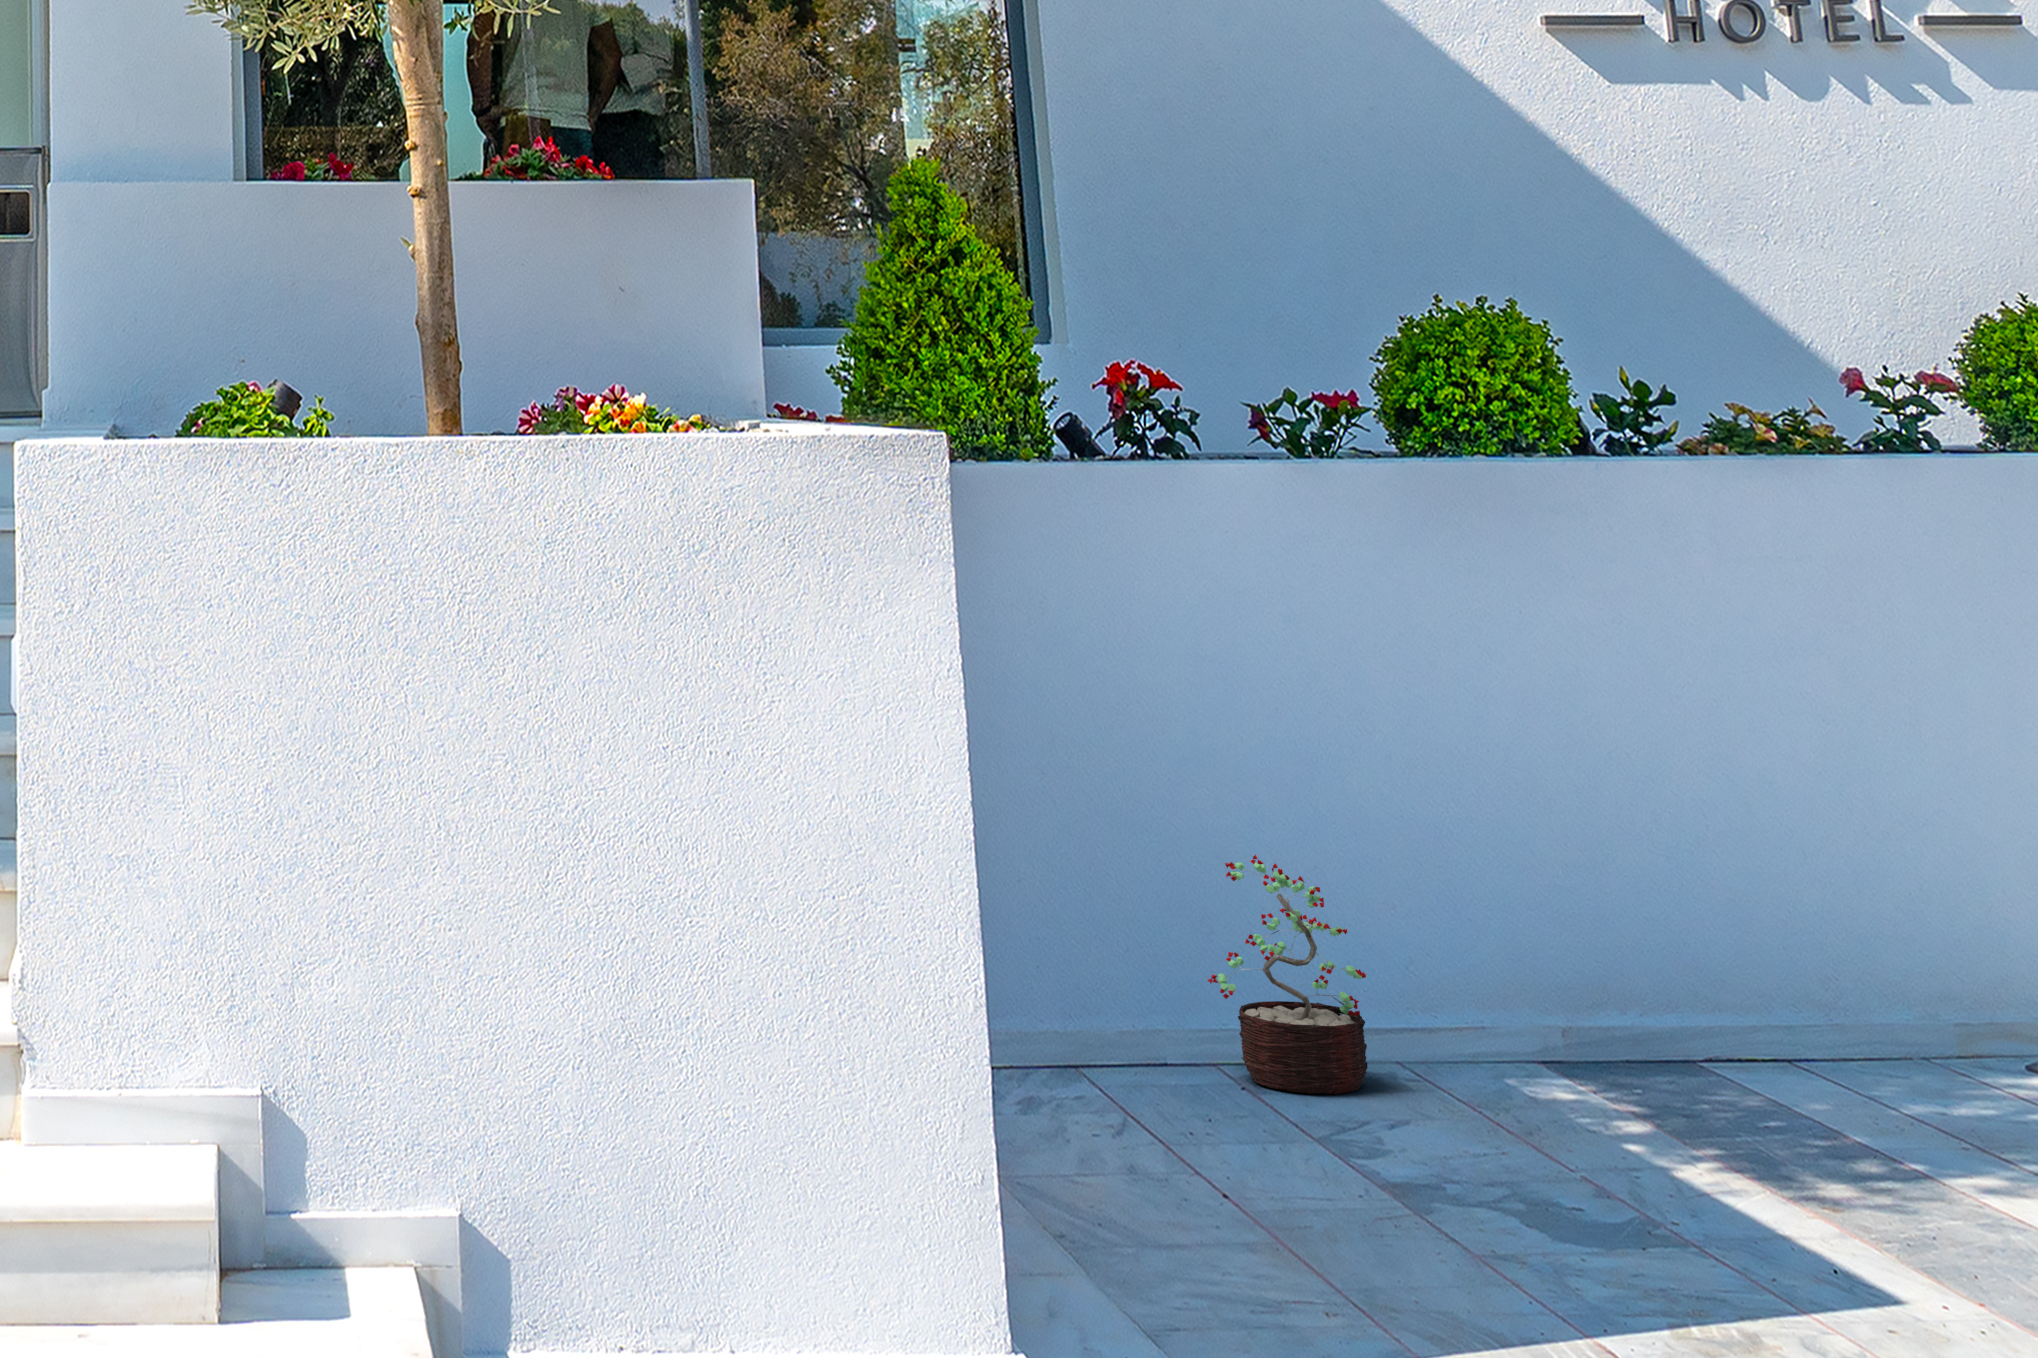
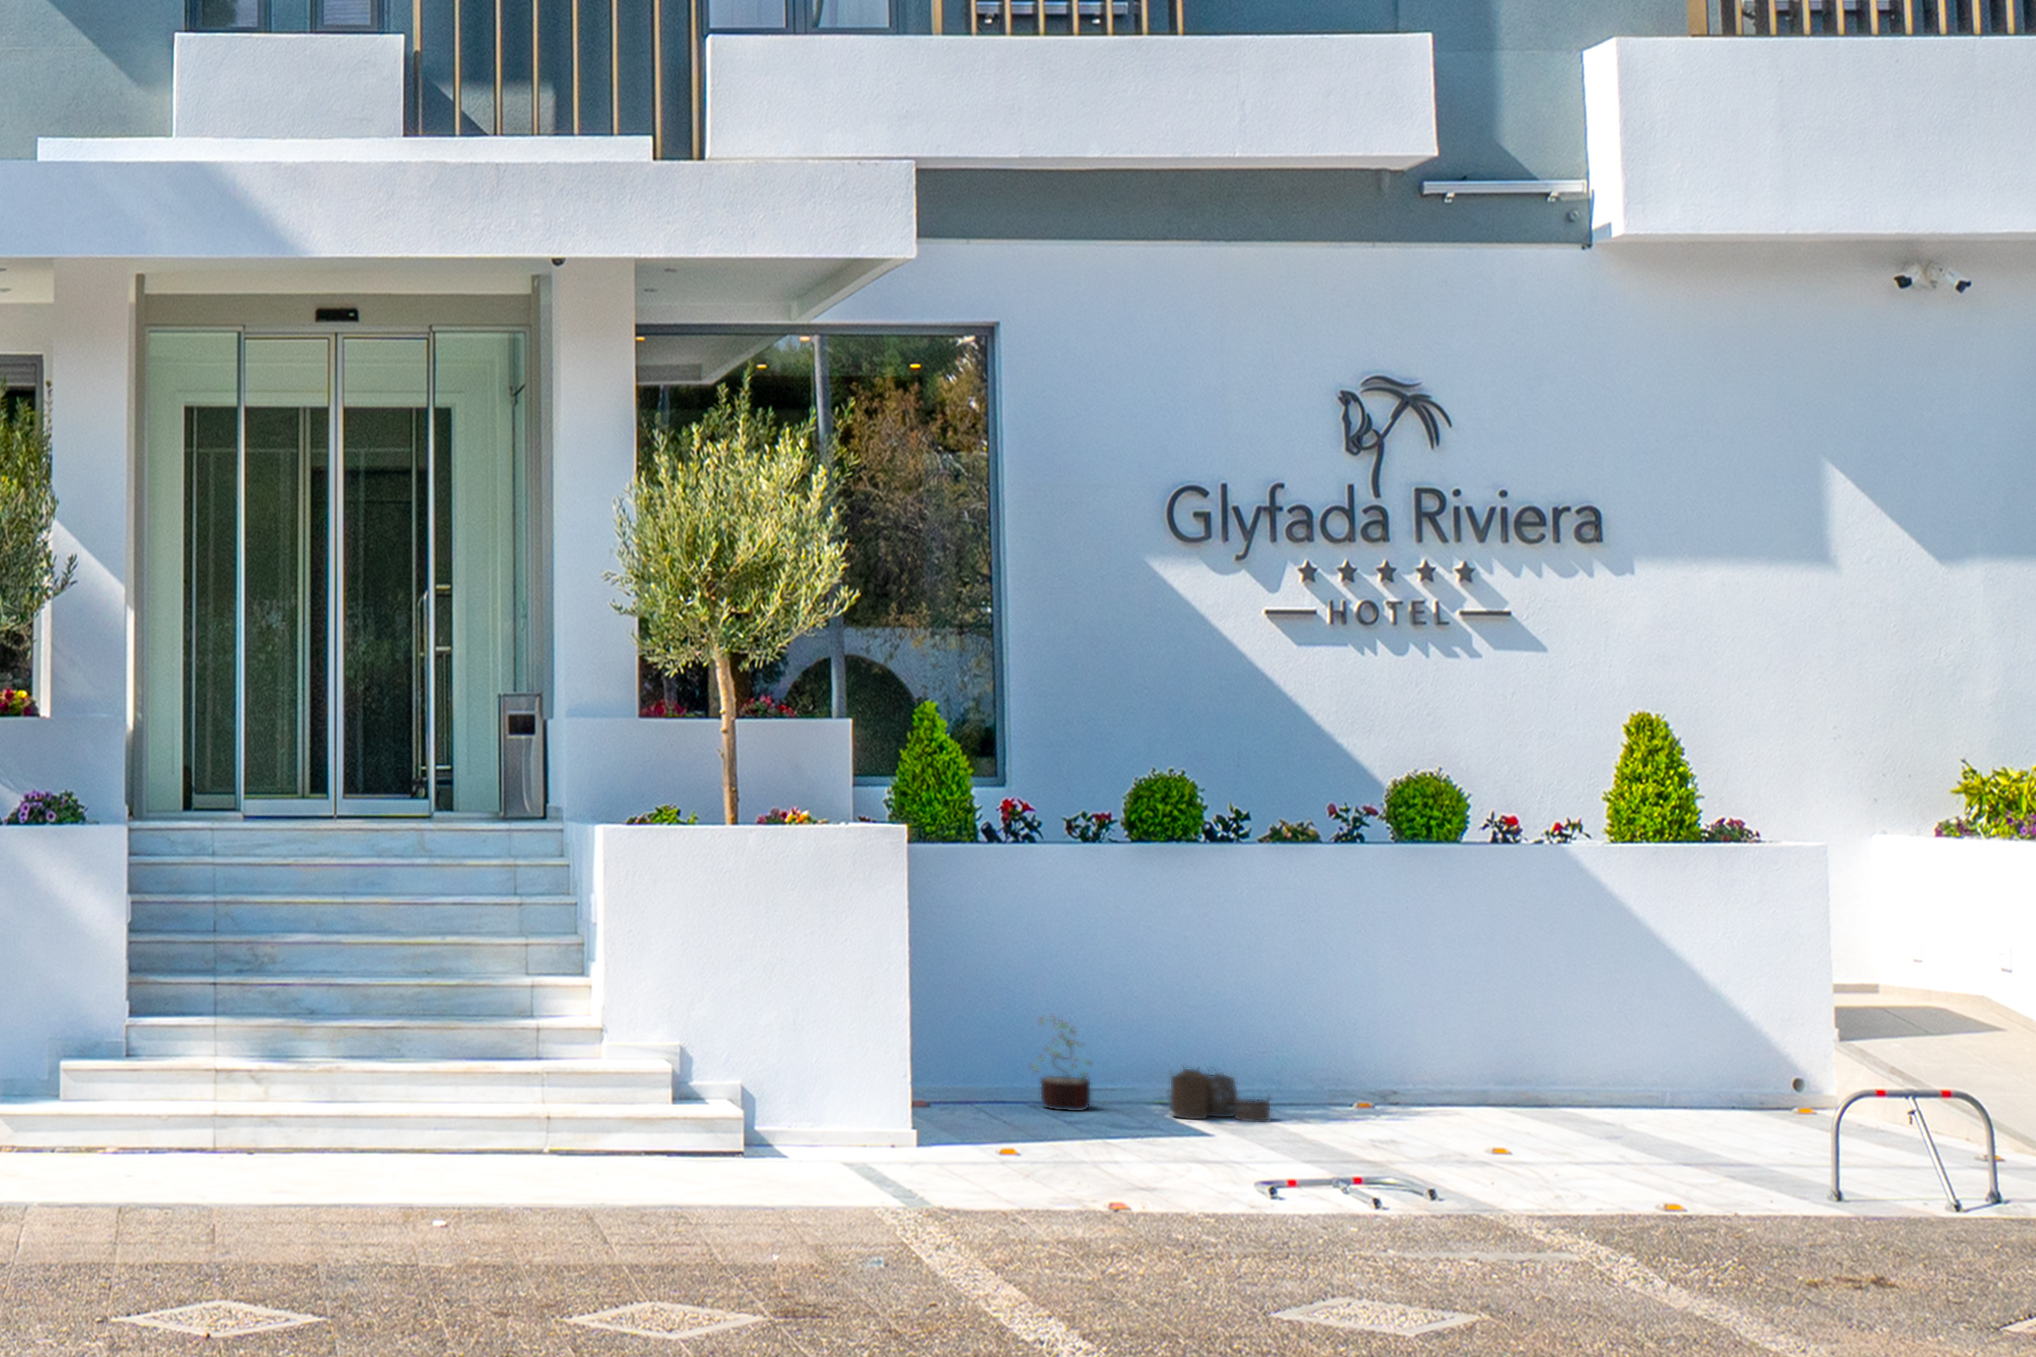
woven basket: none [1553,971,1851,1131] -> present [1170,1067,1270,1122]

